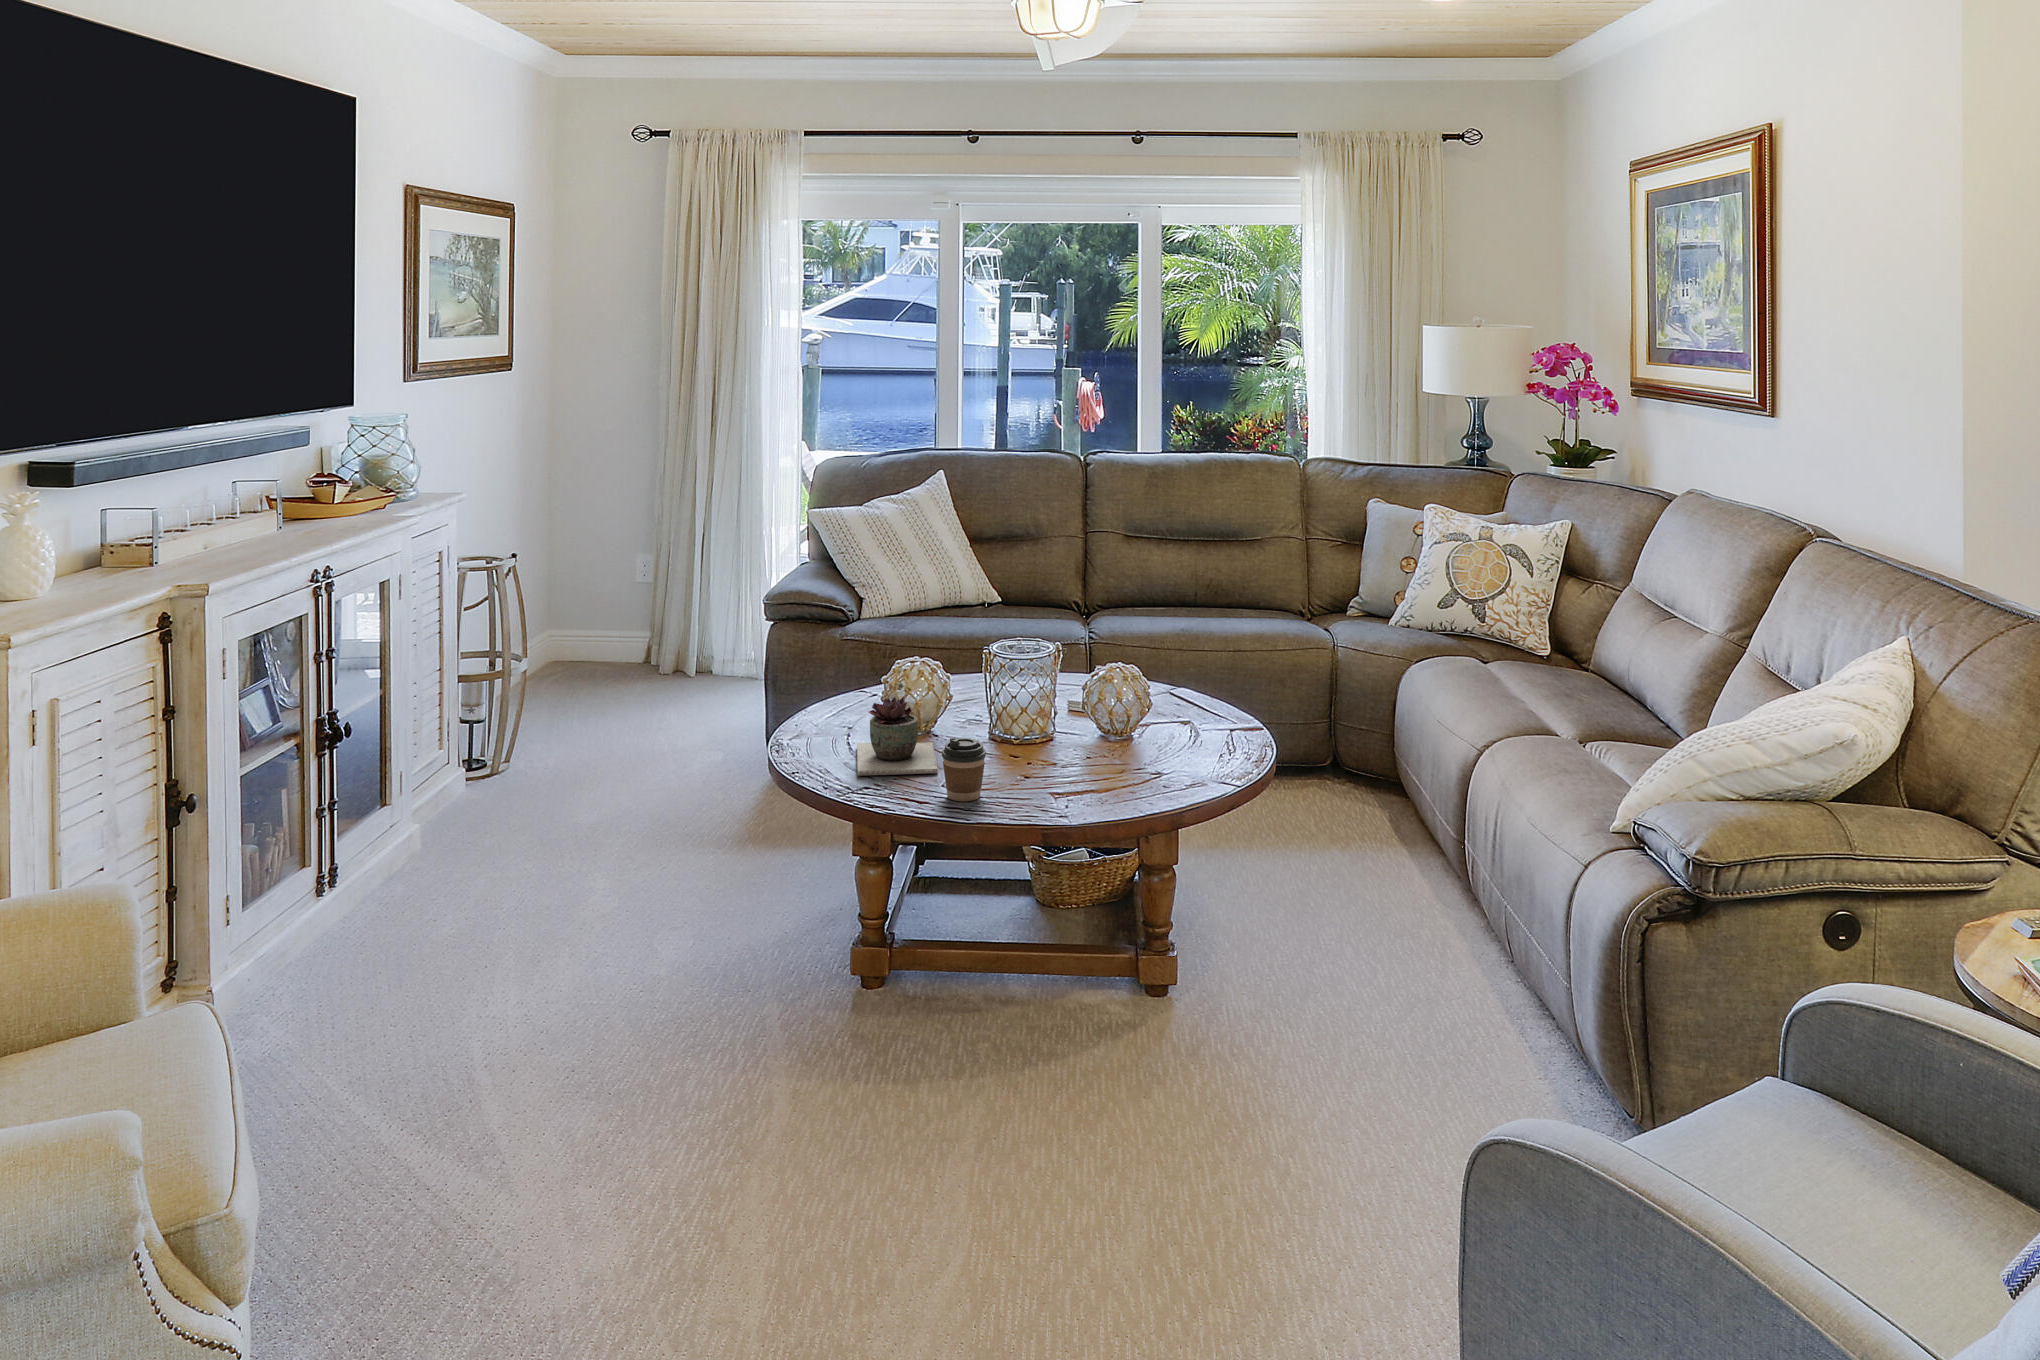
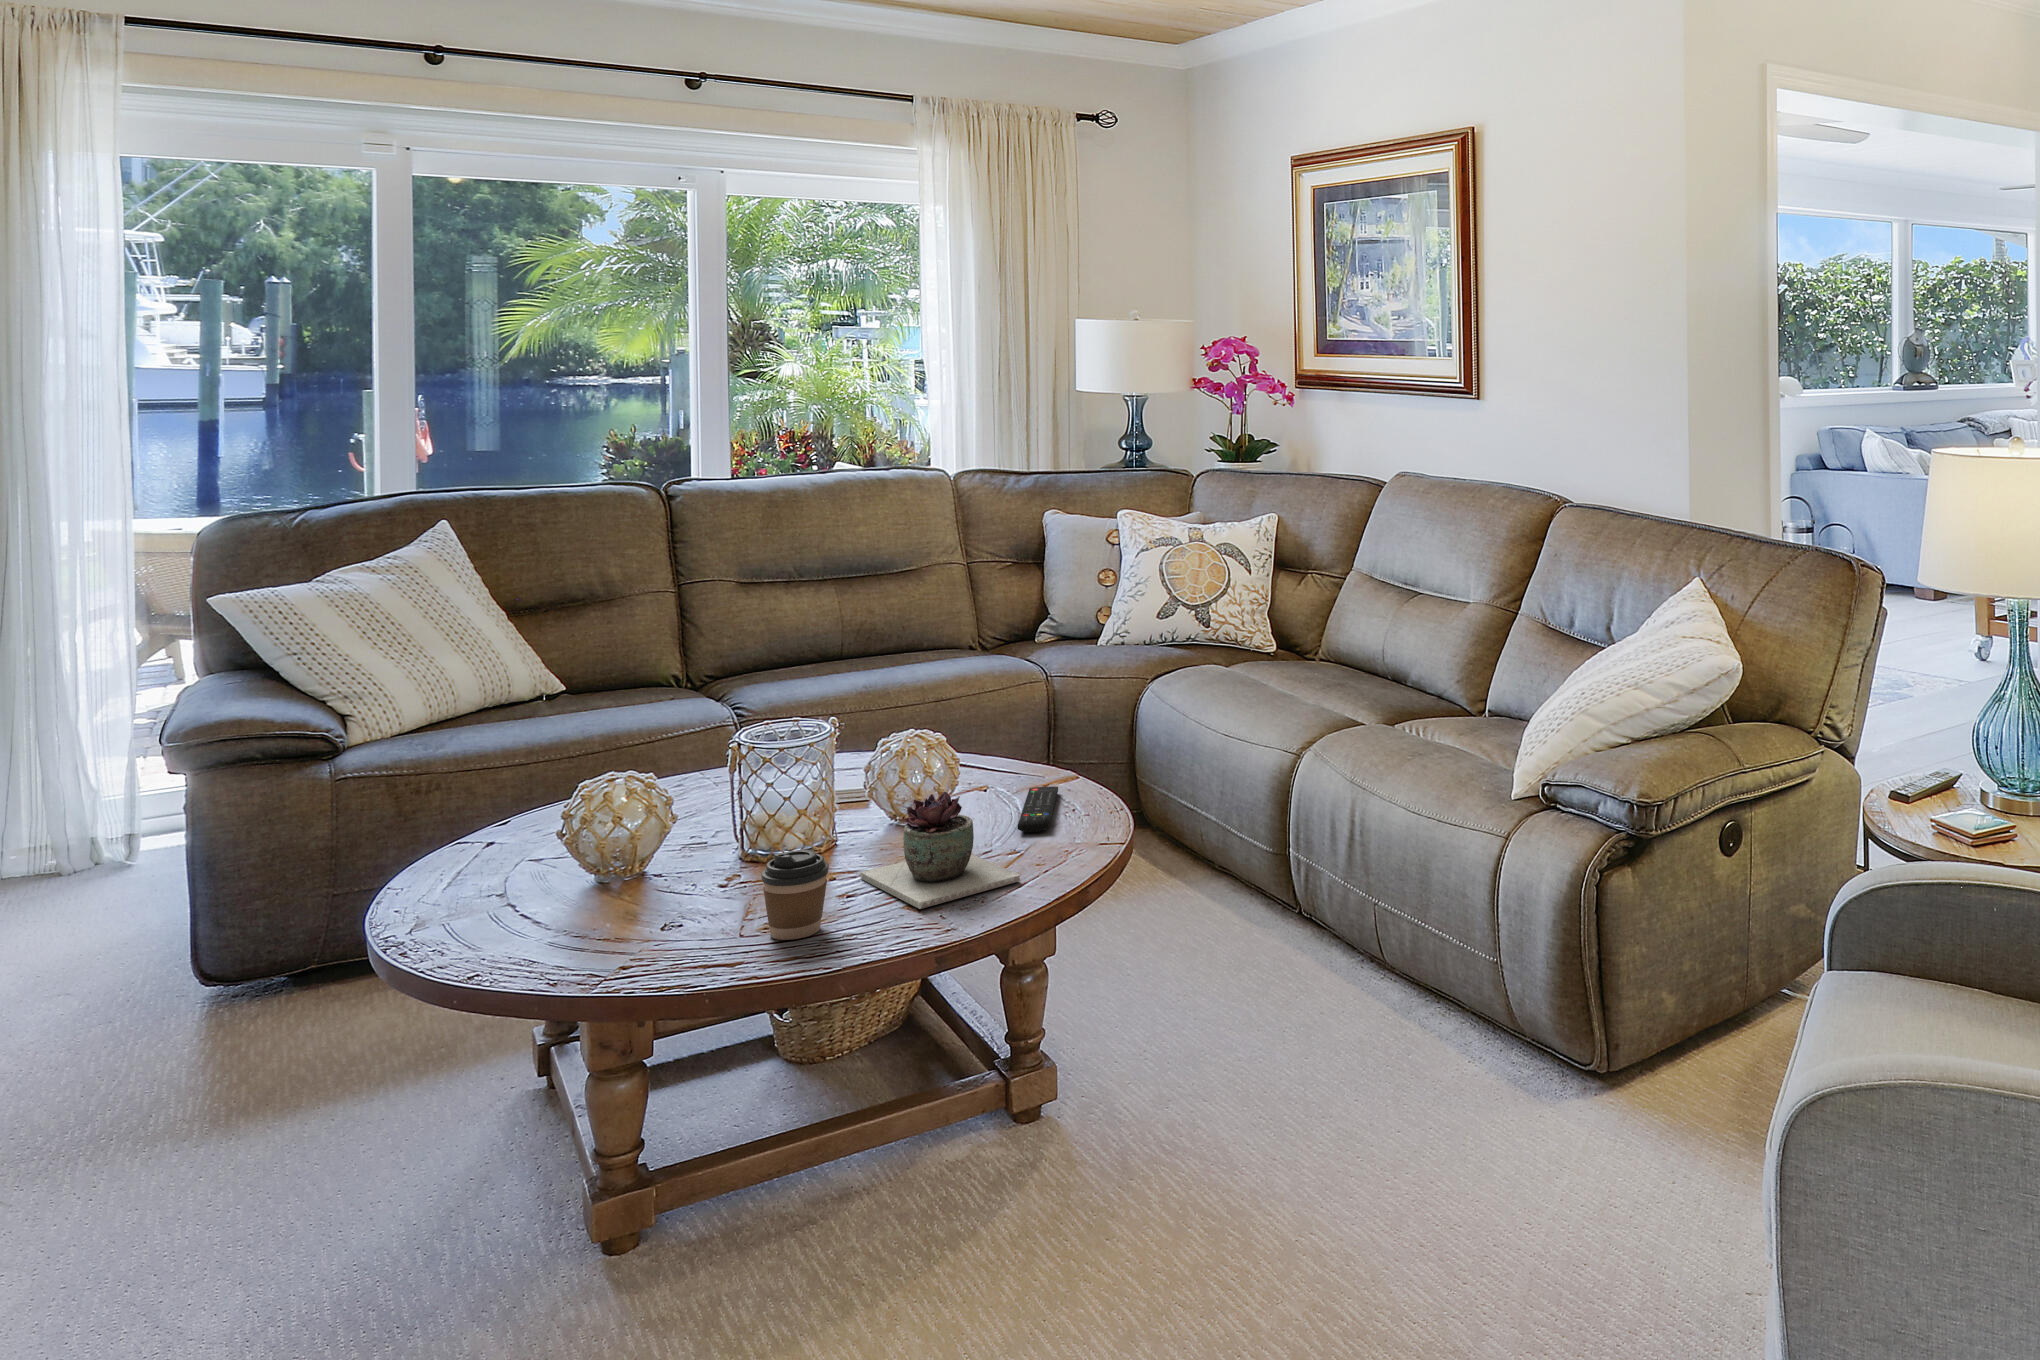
succulent plant: present [857,697,938,776] -> present [861,791,1020,909]
remote control: none [1163,730,1224,765] -> present [1018,786,1058,832]

